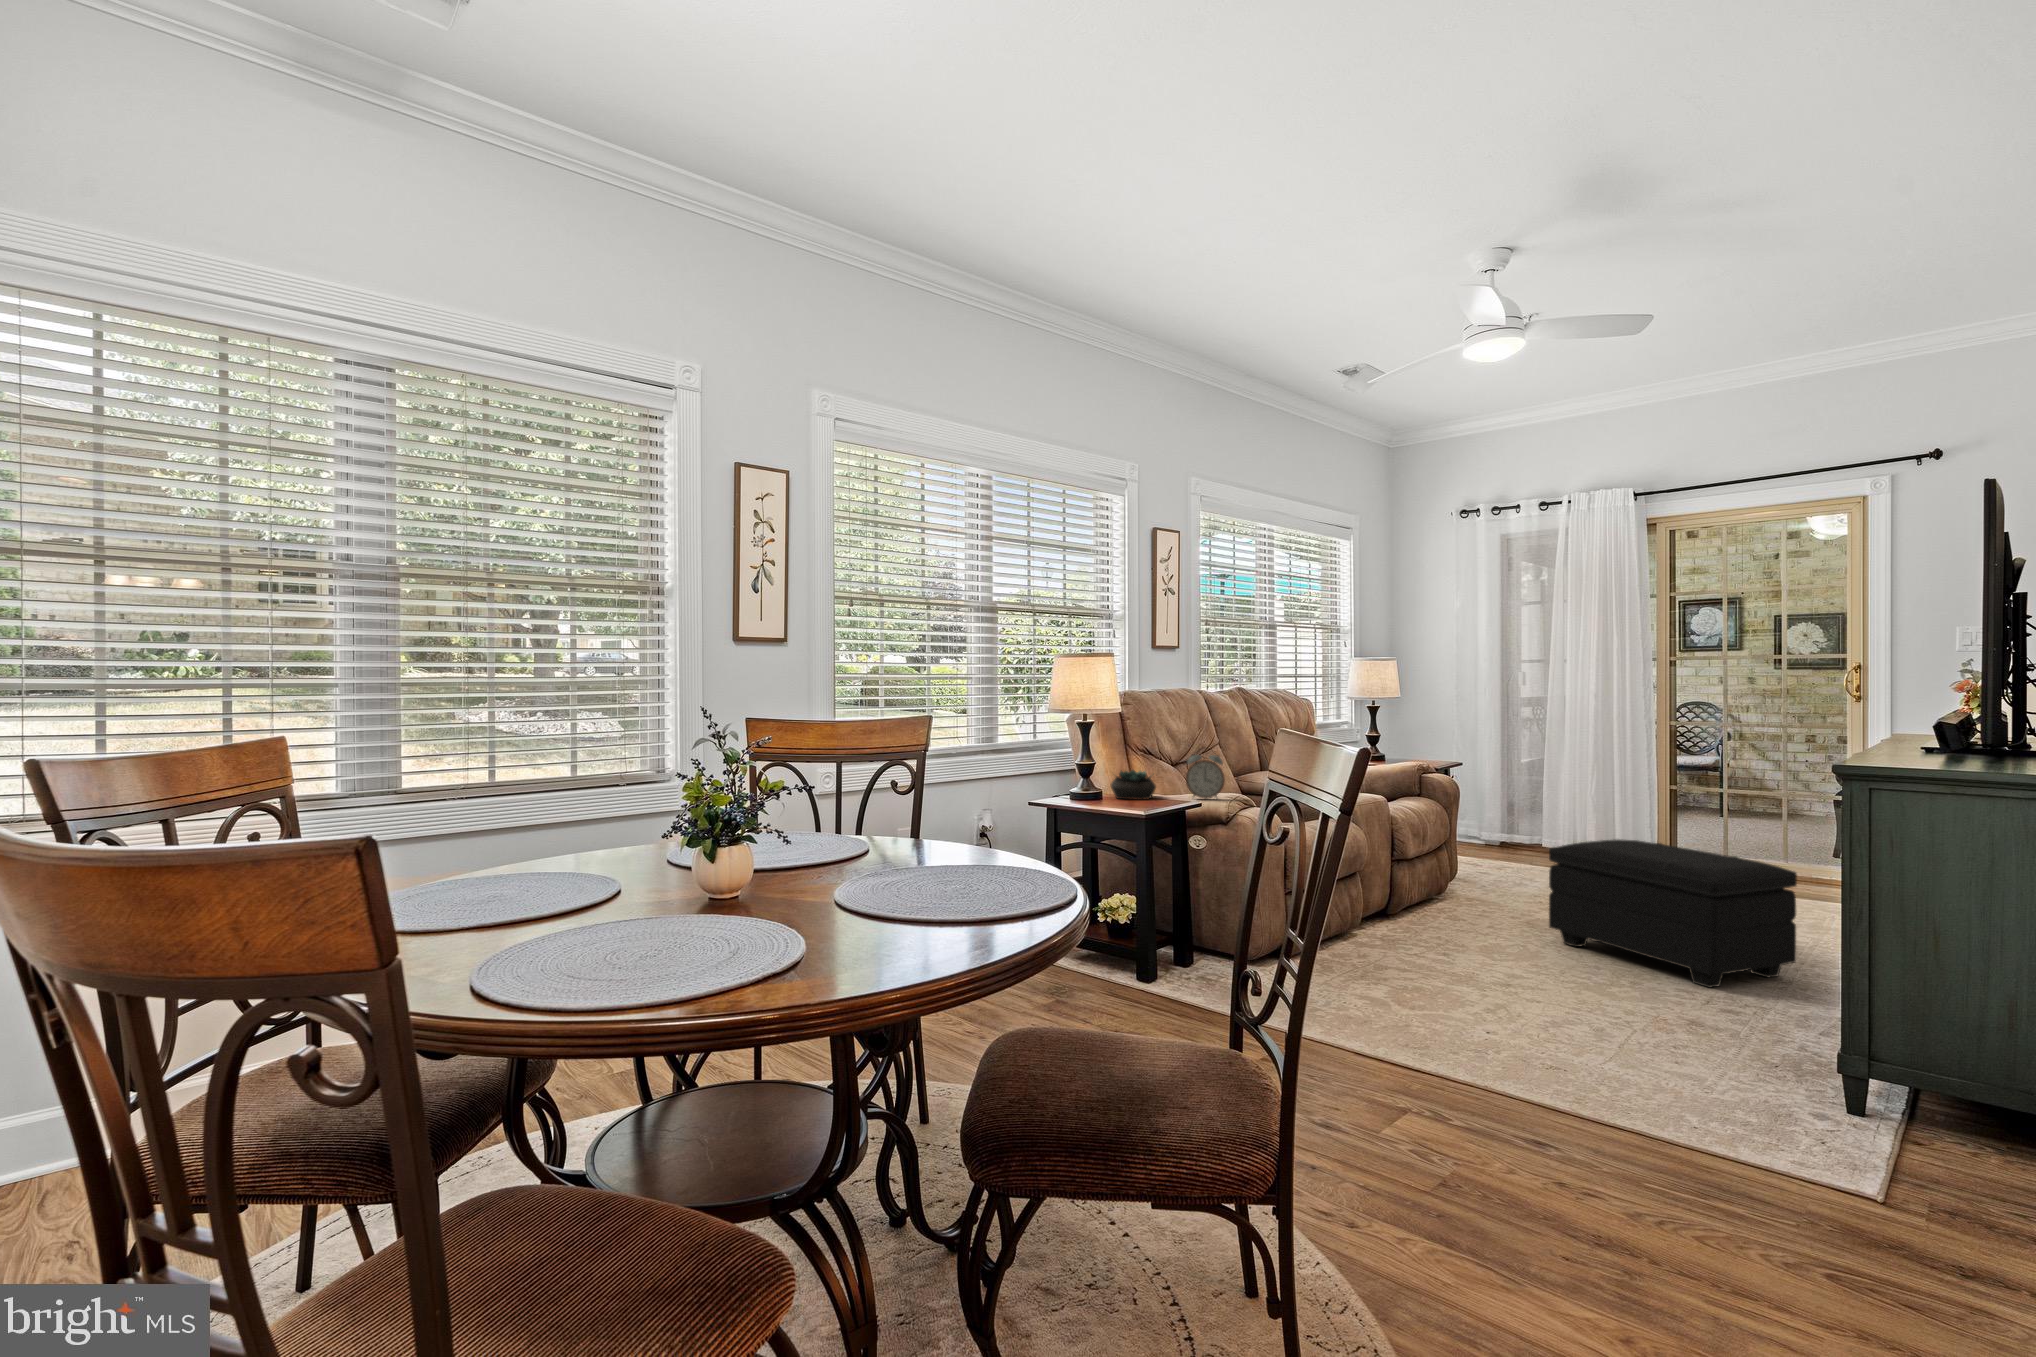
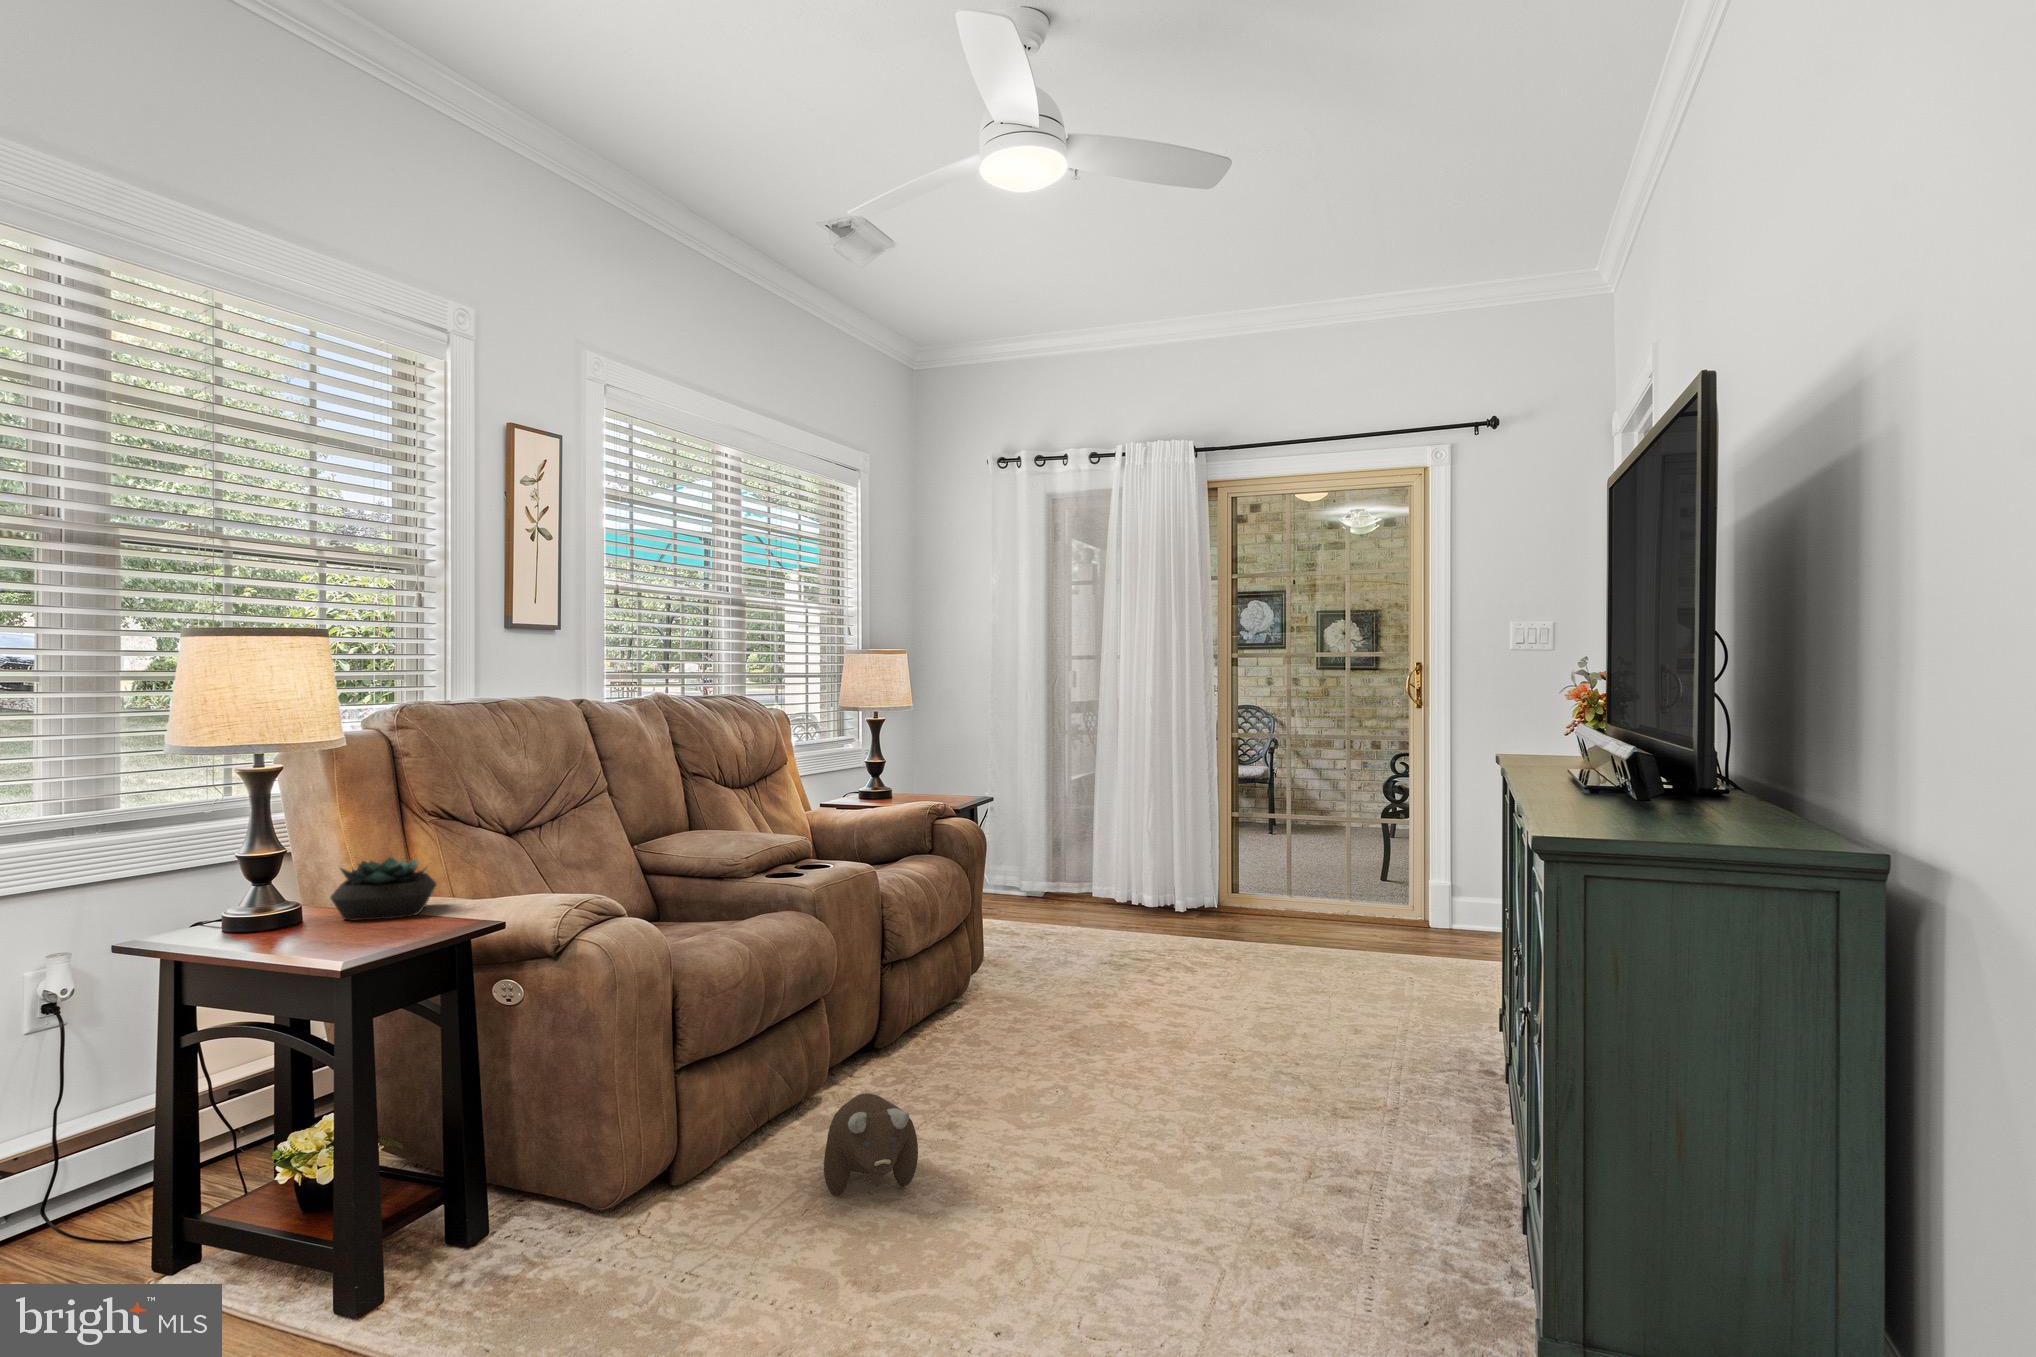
alarm clock: present [1186,754,1225,799] -> none [488,811,568,908]
footstool: present [1549,839,1797,988] -> none [1091,906,1379,1124]
plush toy: none [1374,923,1434,980] -> present [824,1093,918,1196]

